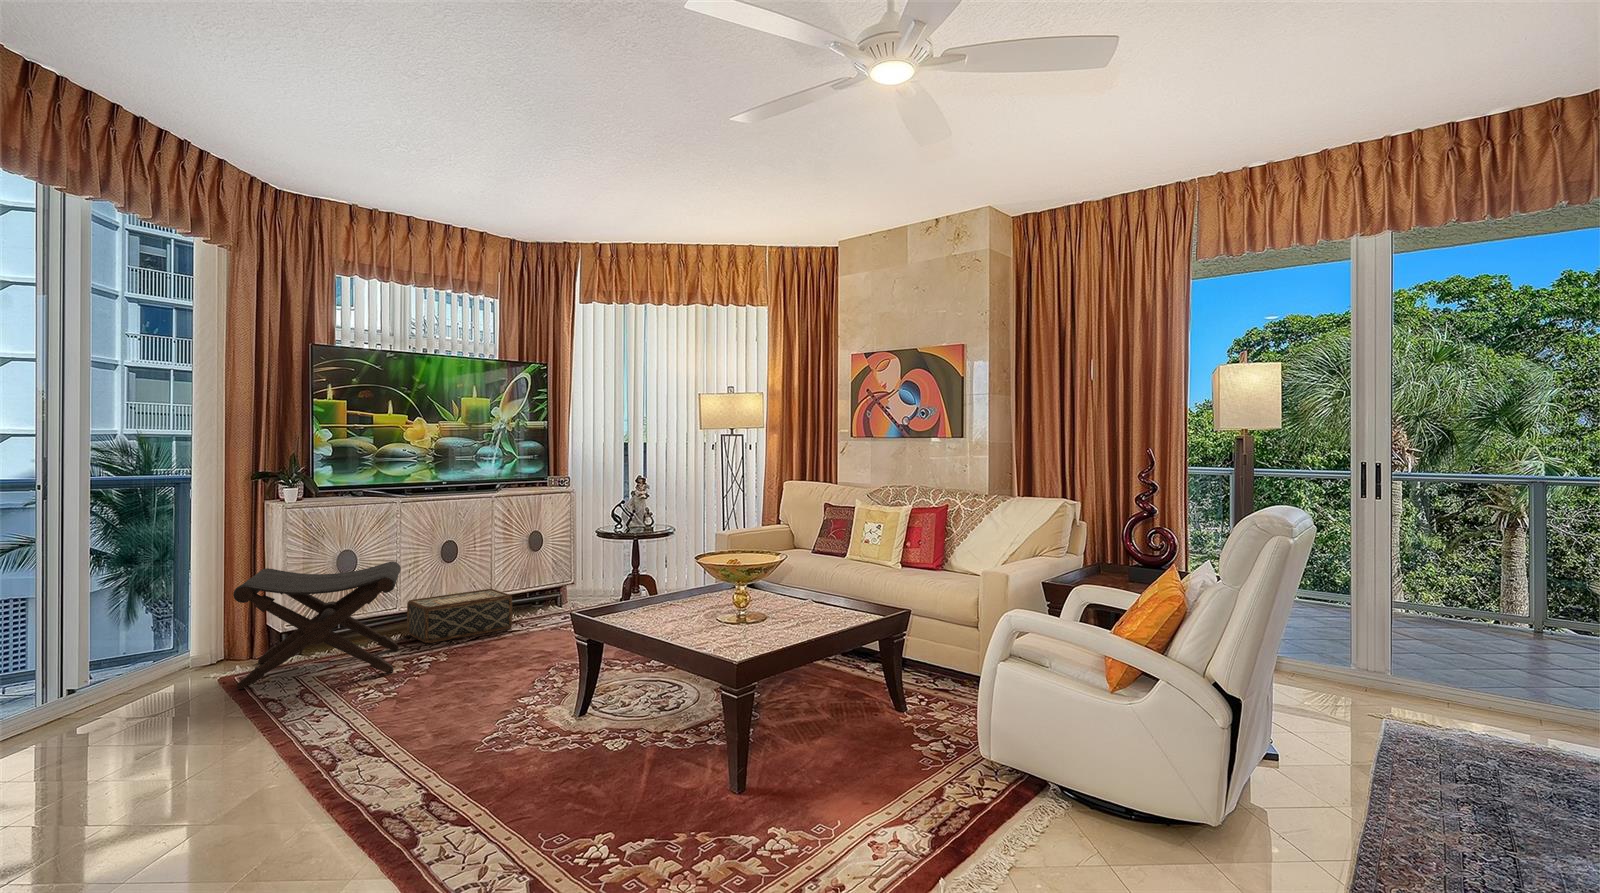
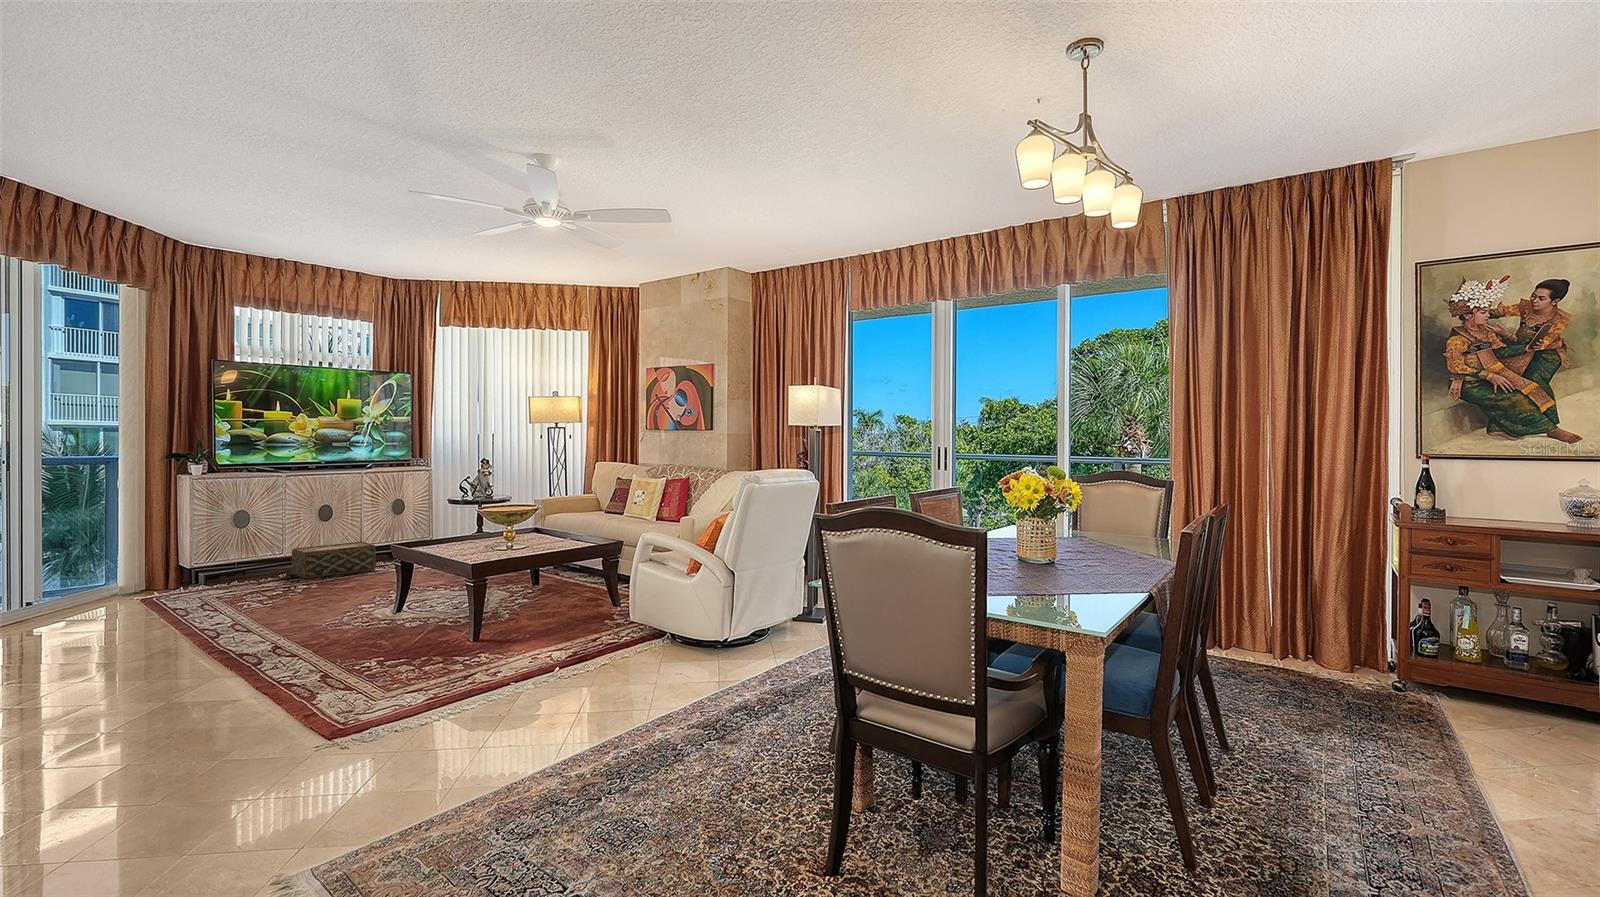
footstool: present [233,561,401,689] -> none [150,519,284,604]

